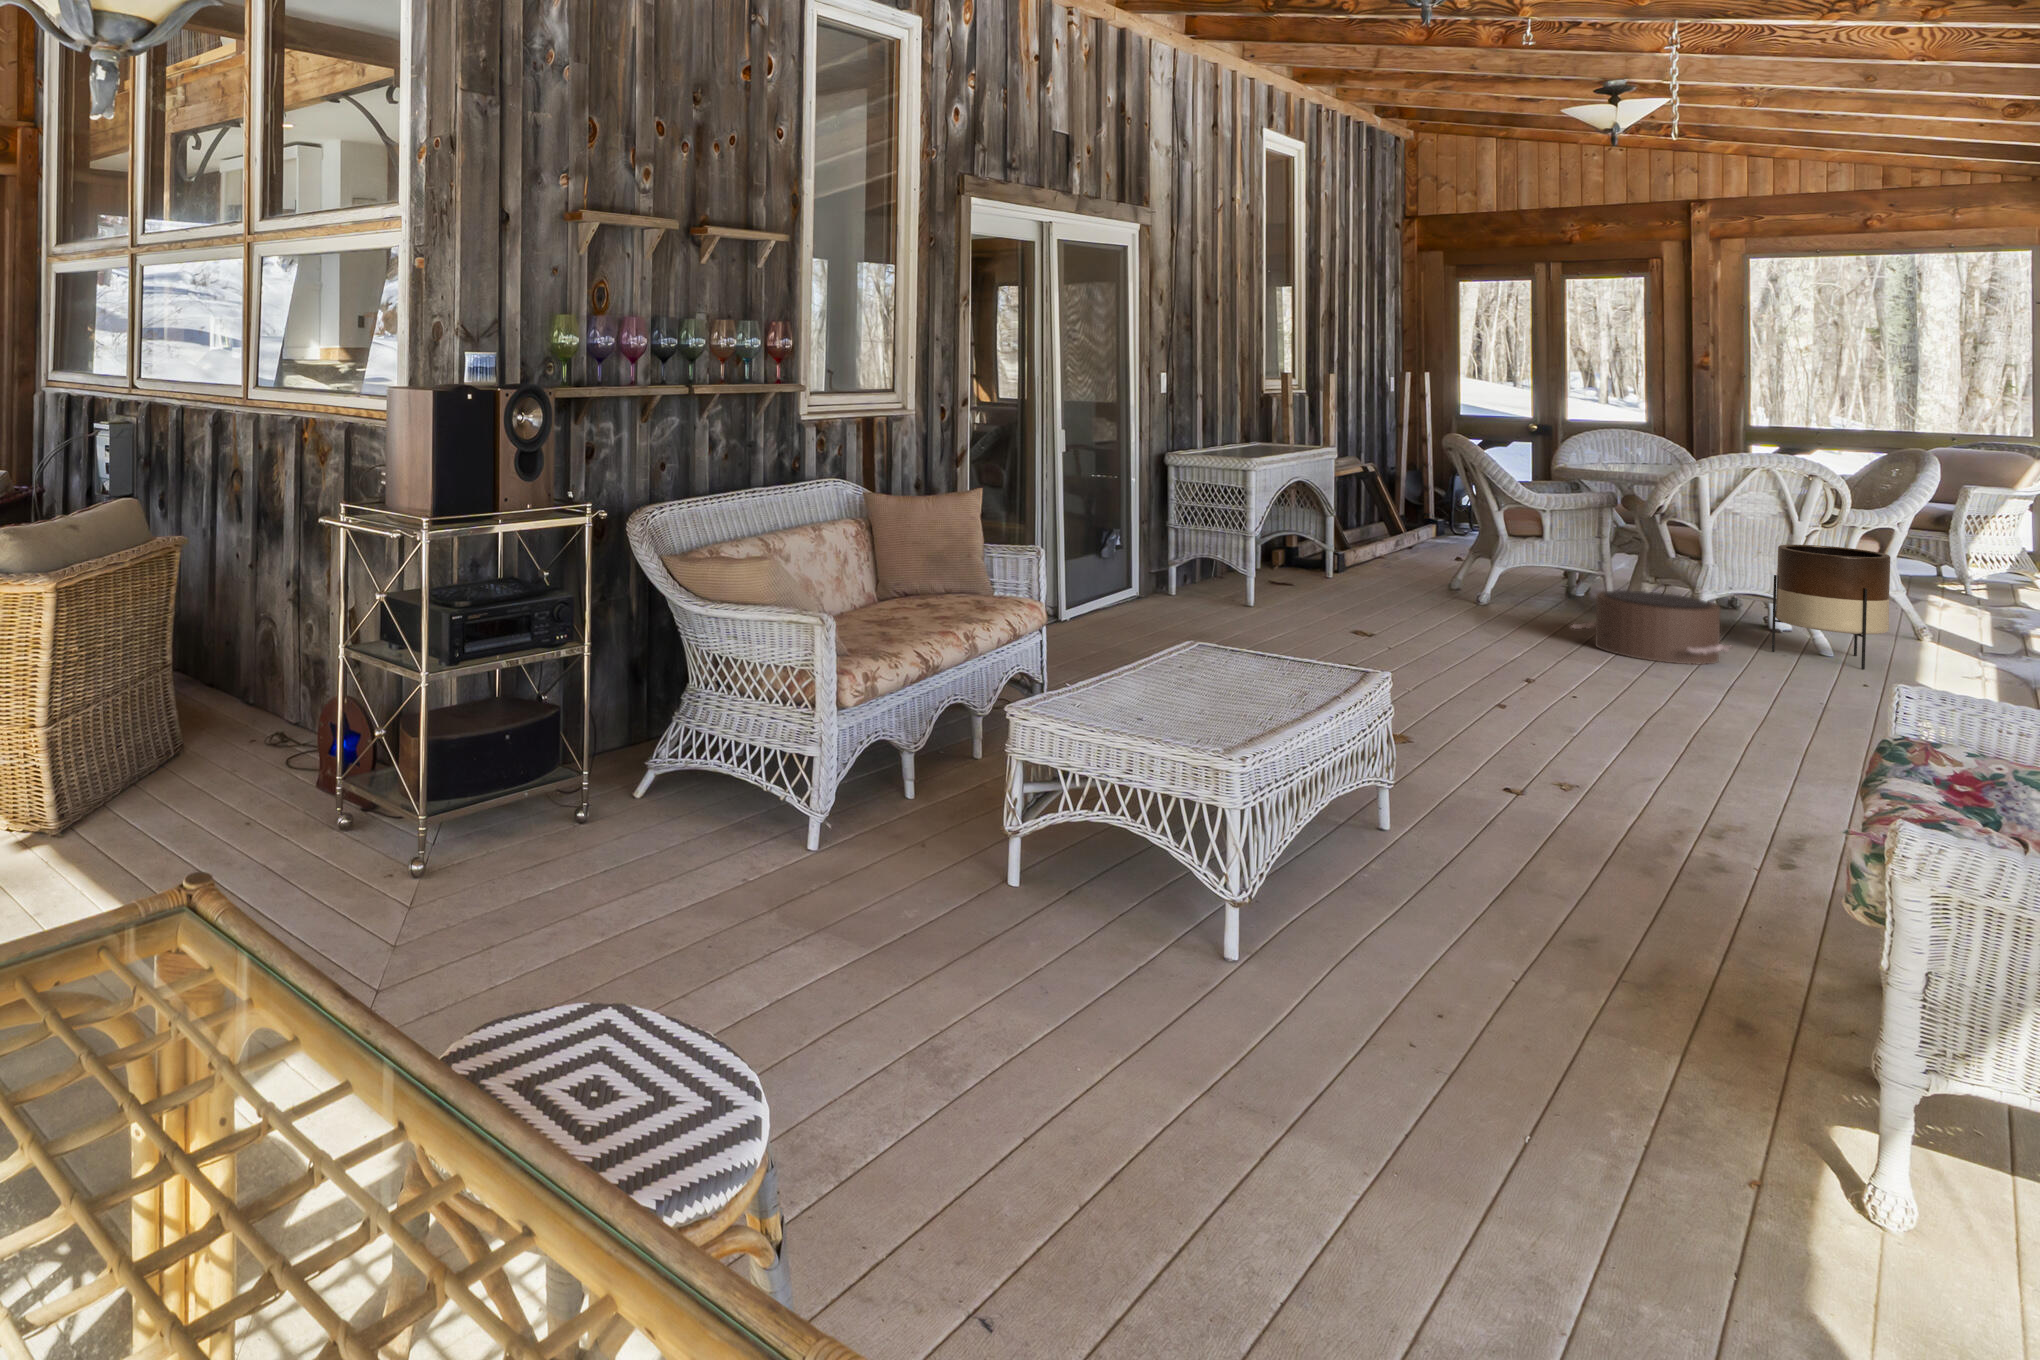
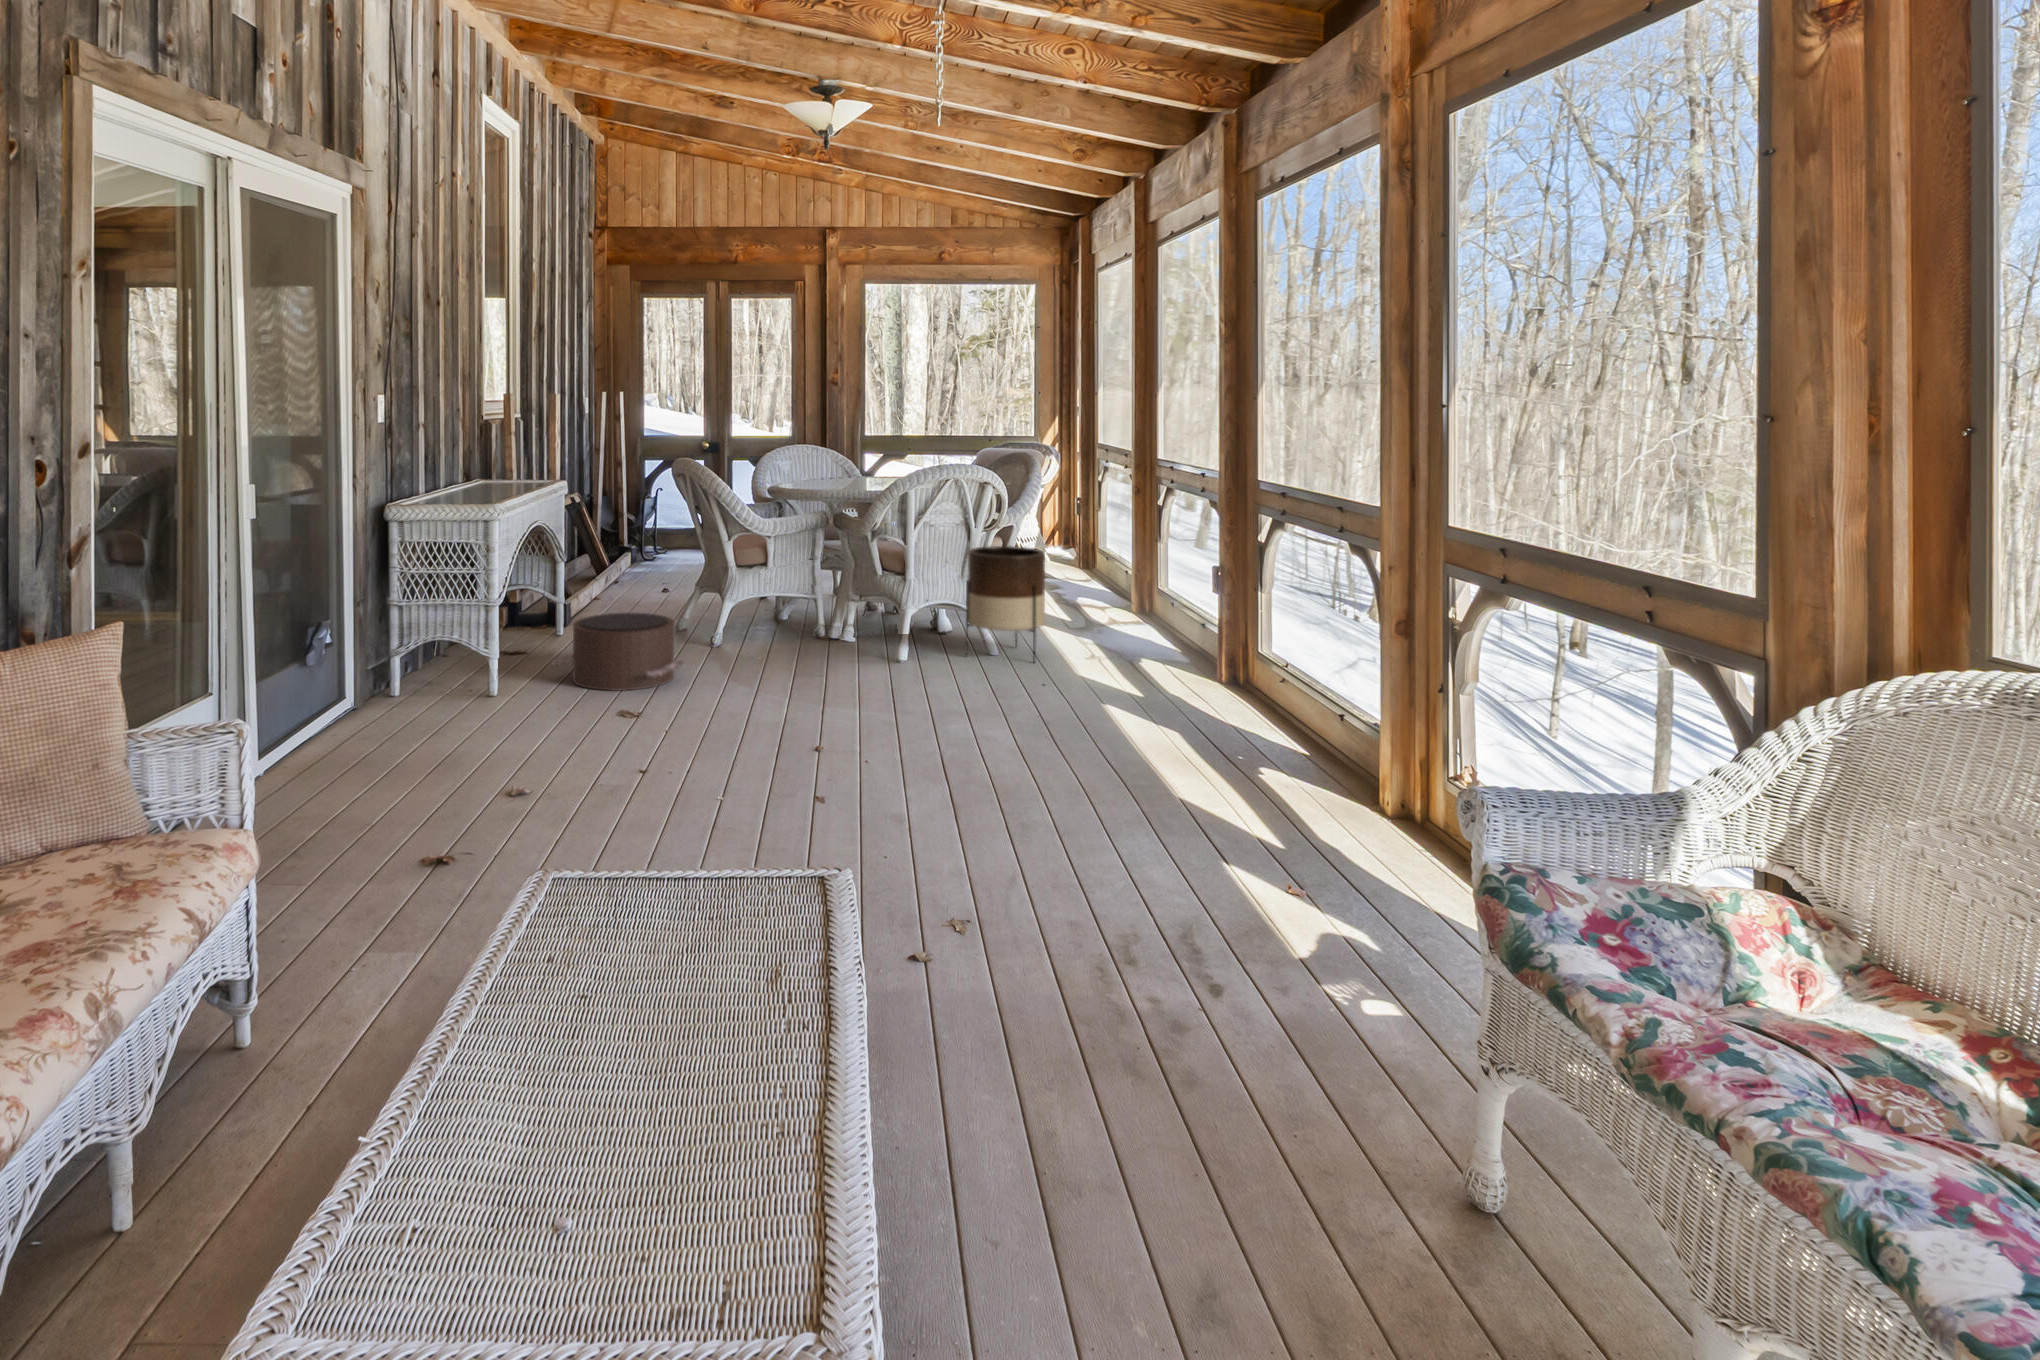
pouf: present [1572,590,1733,664] -> present [551,613,684,691]

